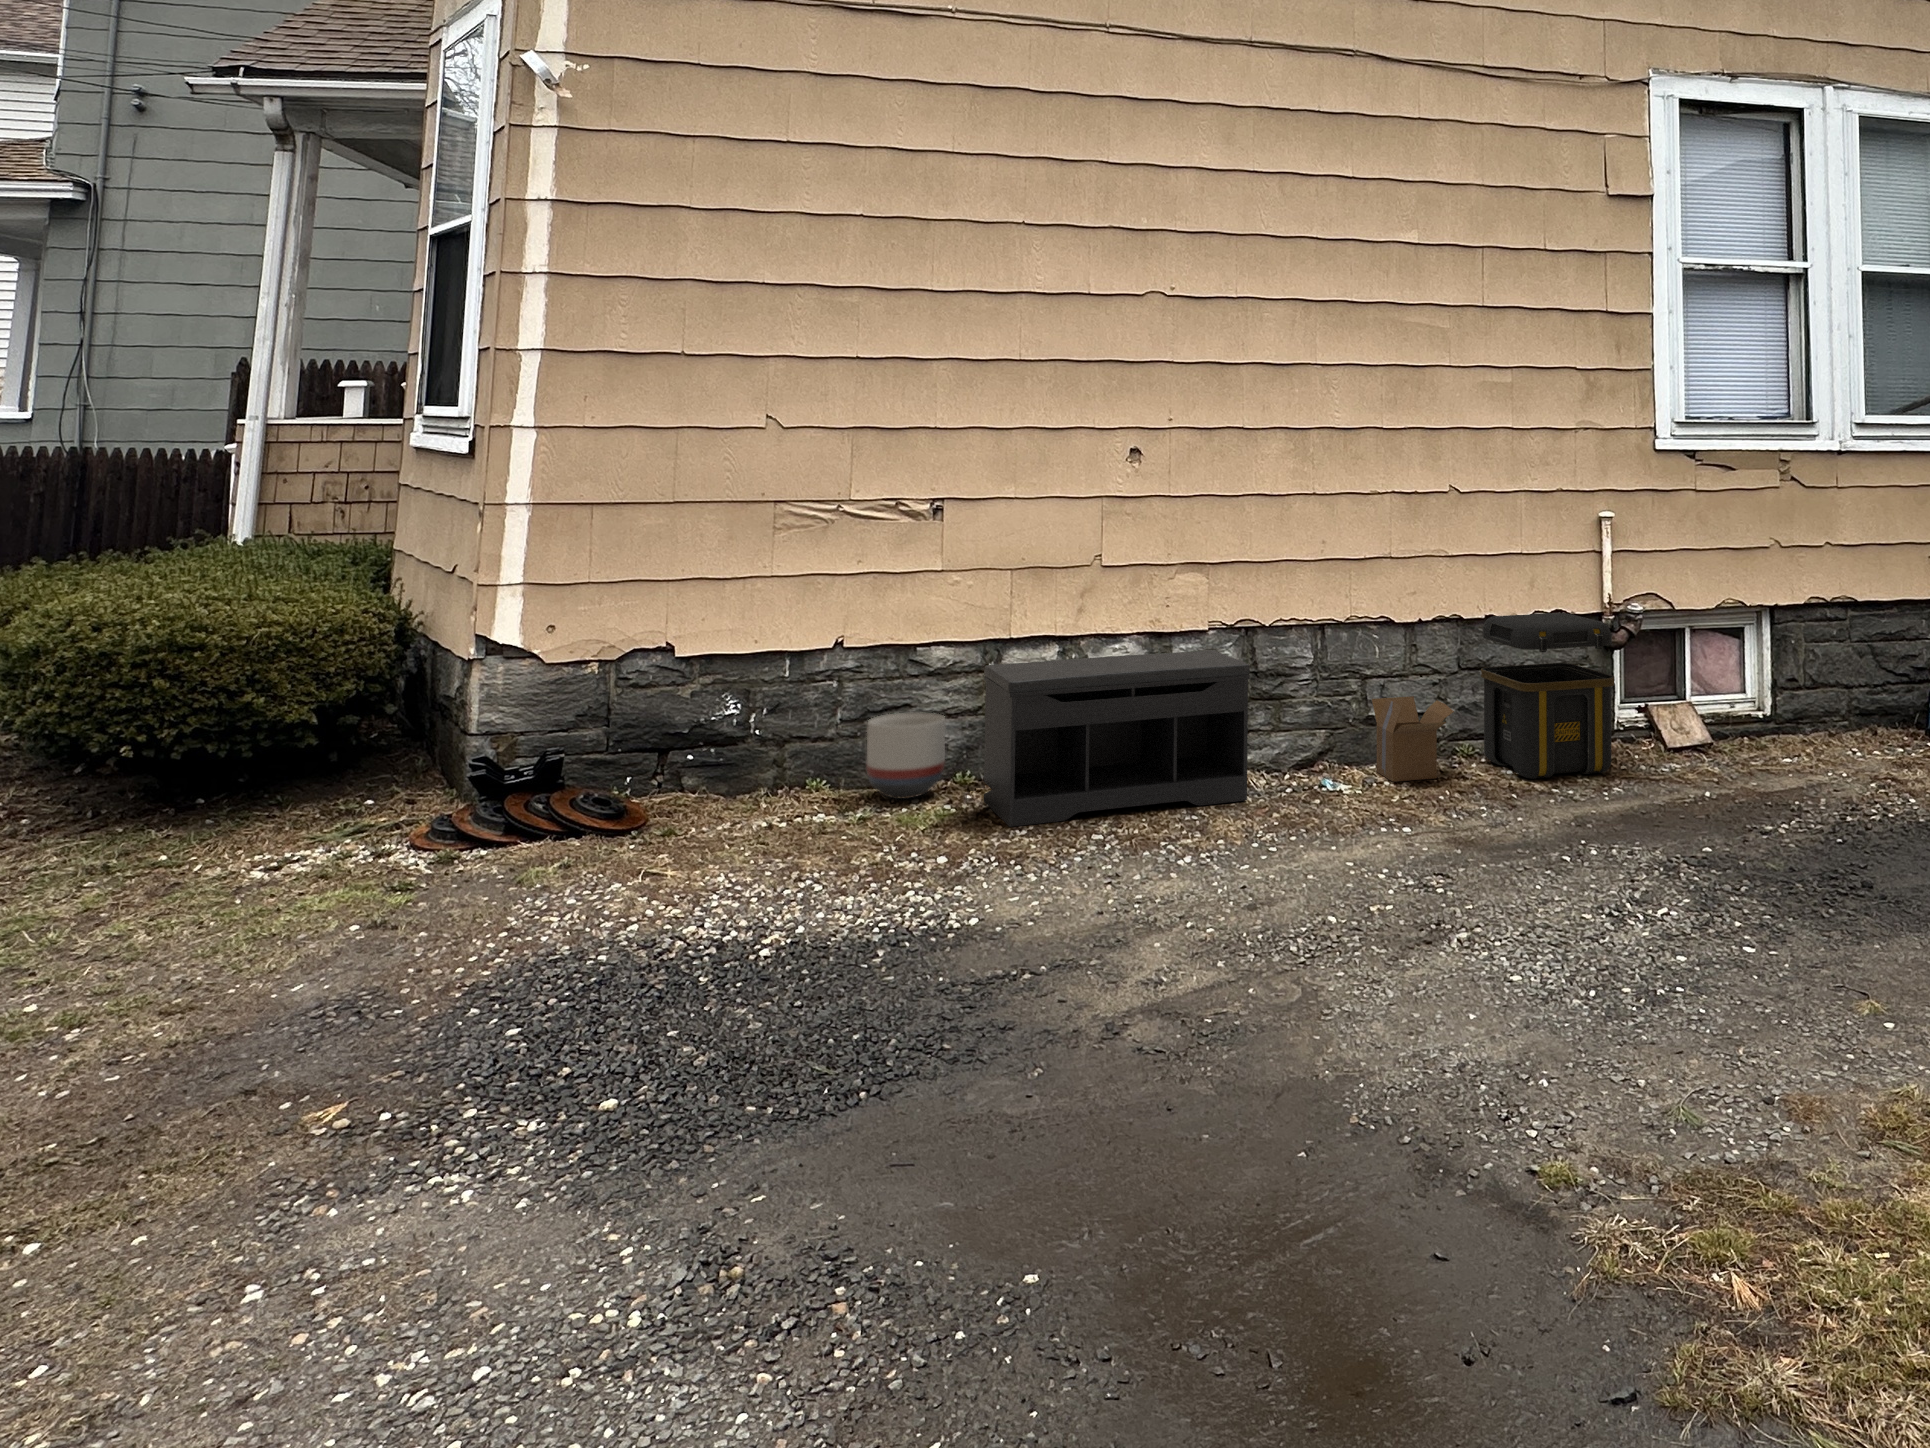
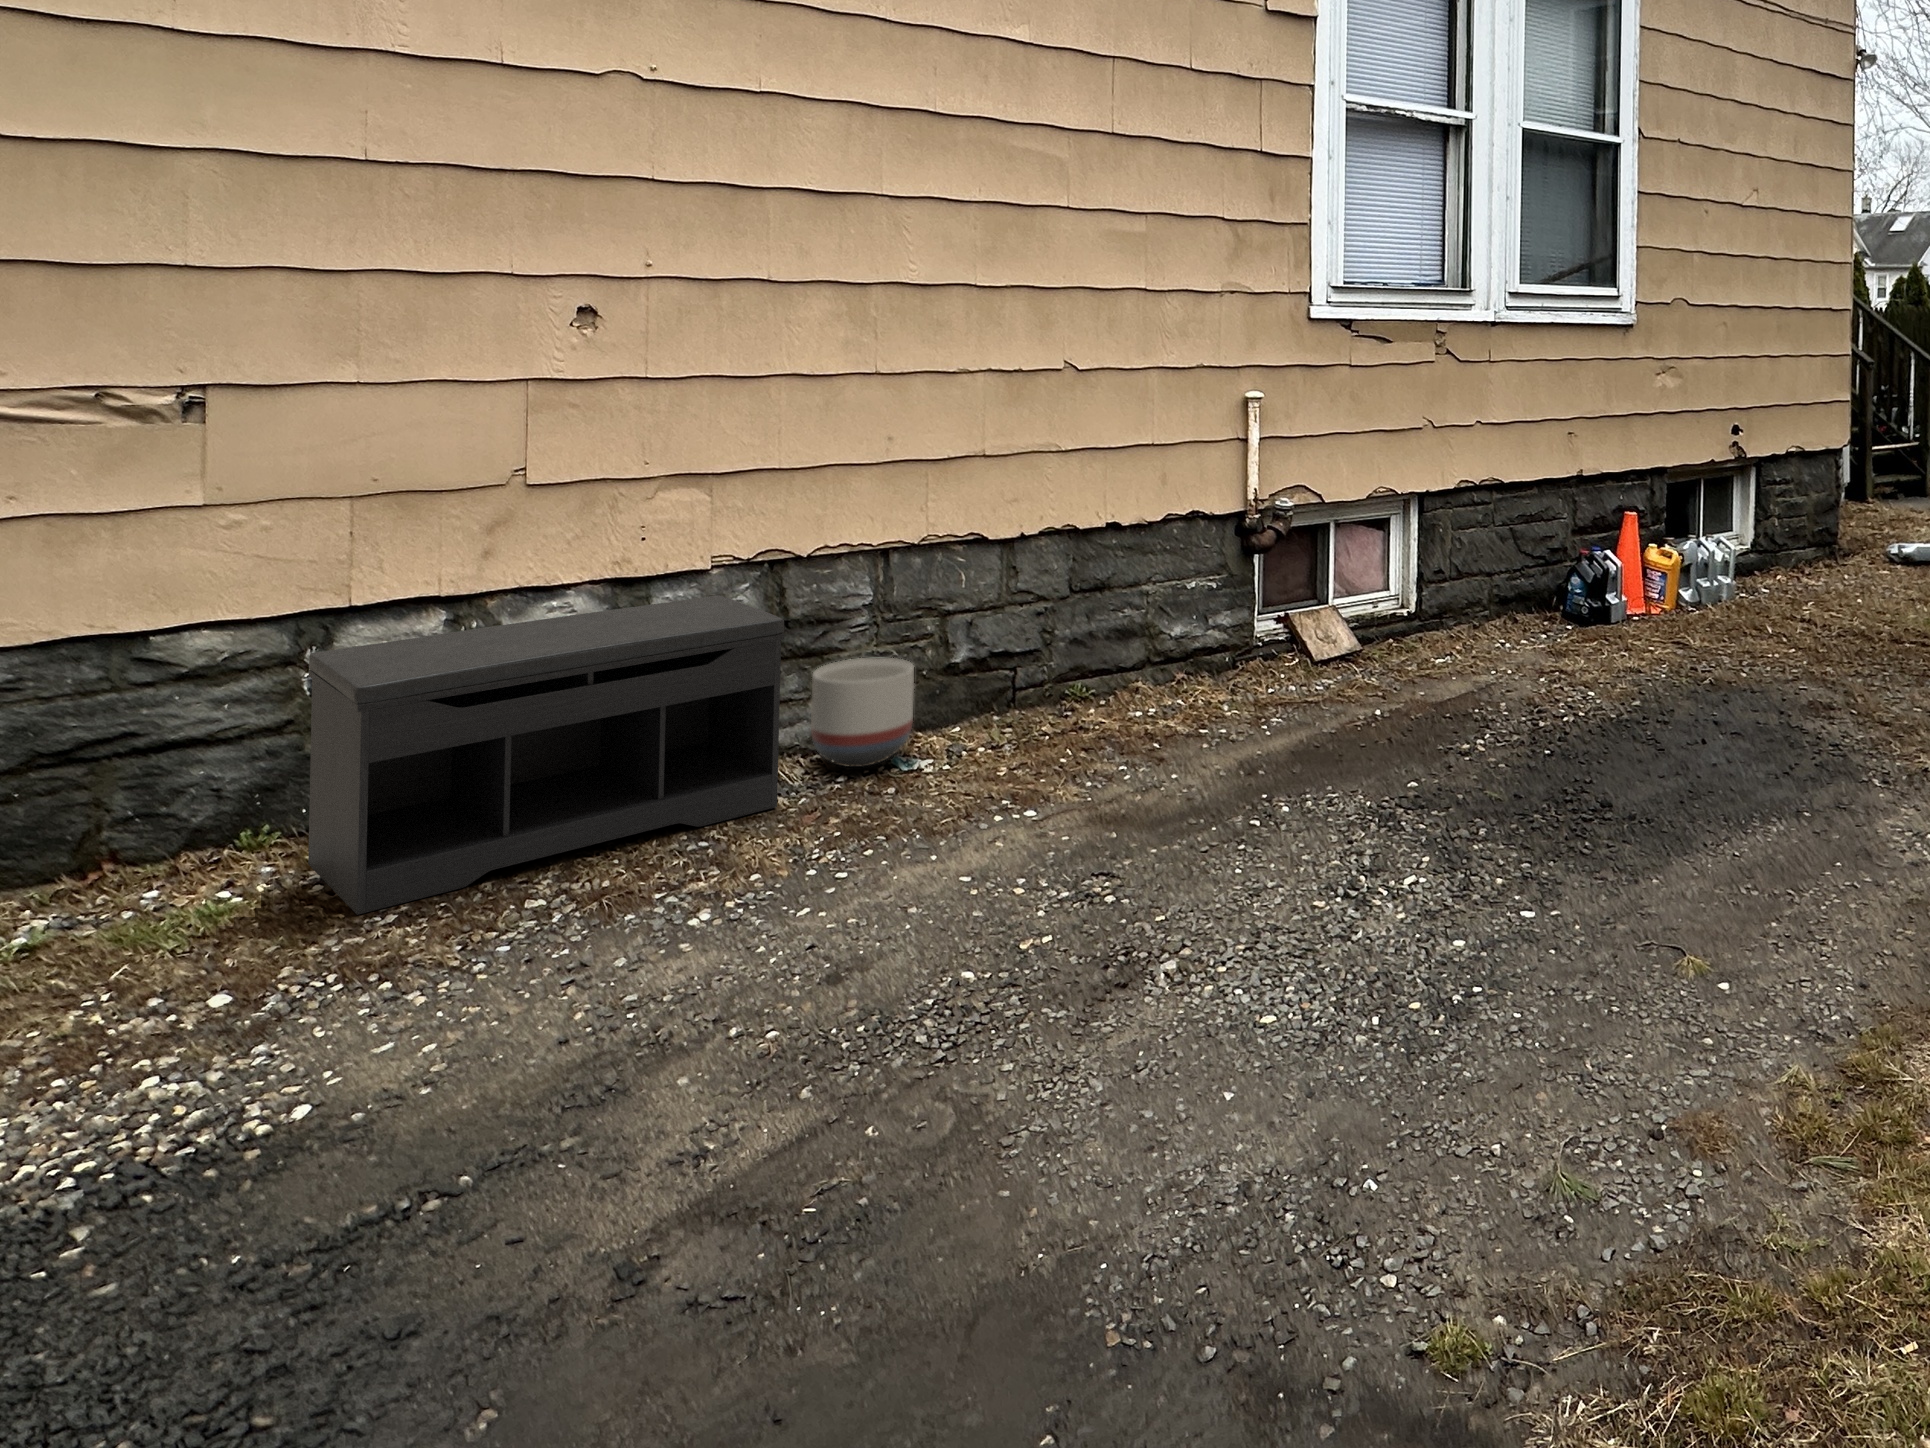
toolbox: present [1481,613,1614,779] -> none [1098,515,1268,724]
cardboard box: present [1372,696,1454,782] -> none [953,631,1069,748]
planter: present [867,712,945,799] -> present [811,658,914,767]

